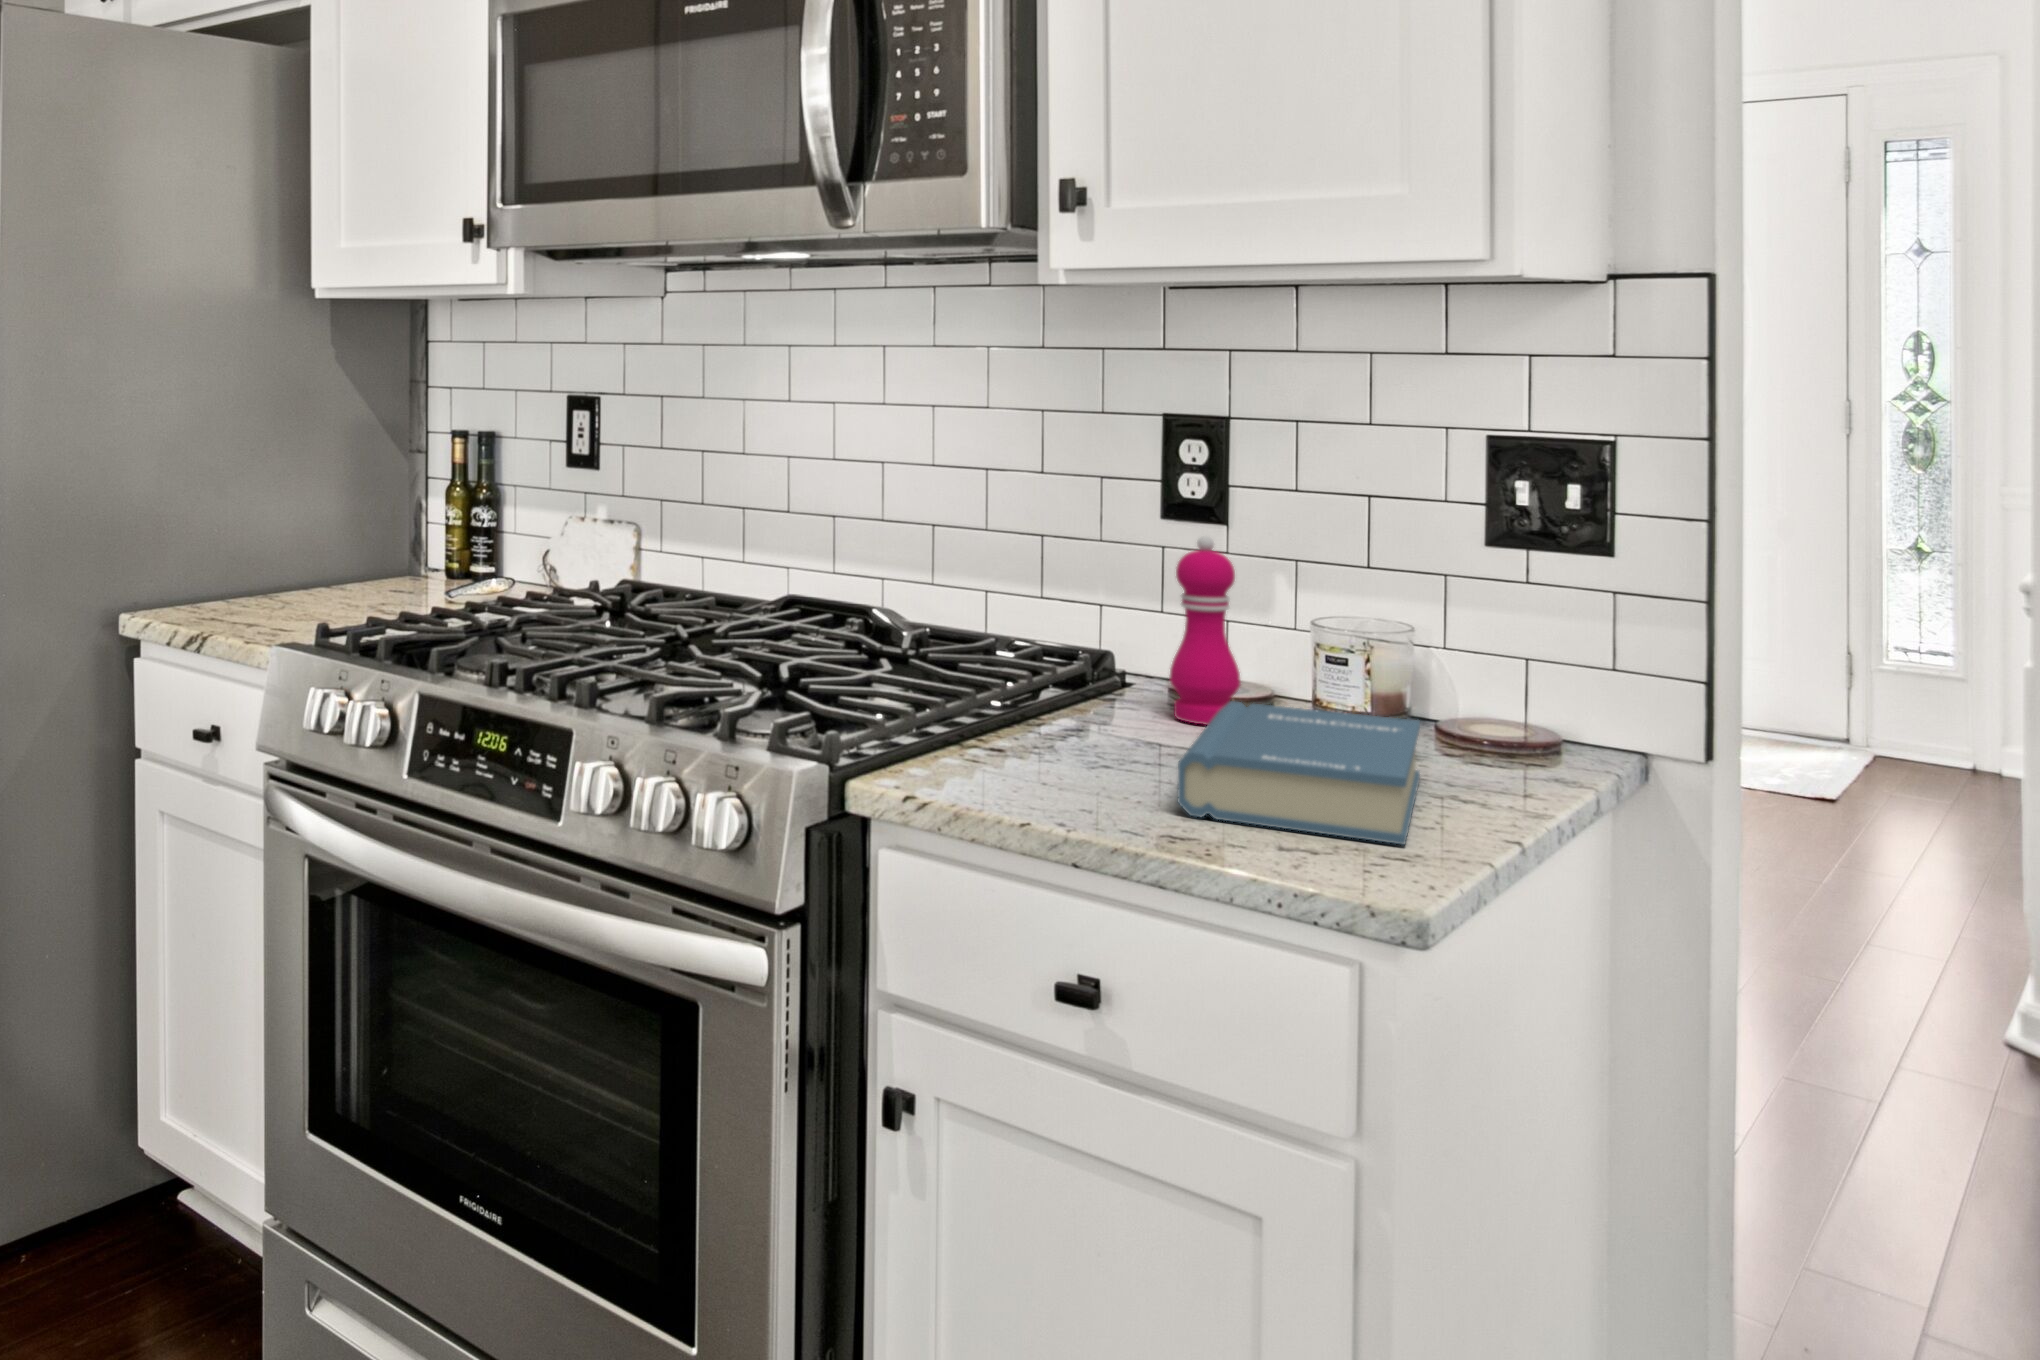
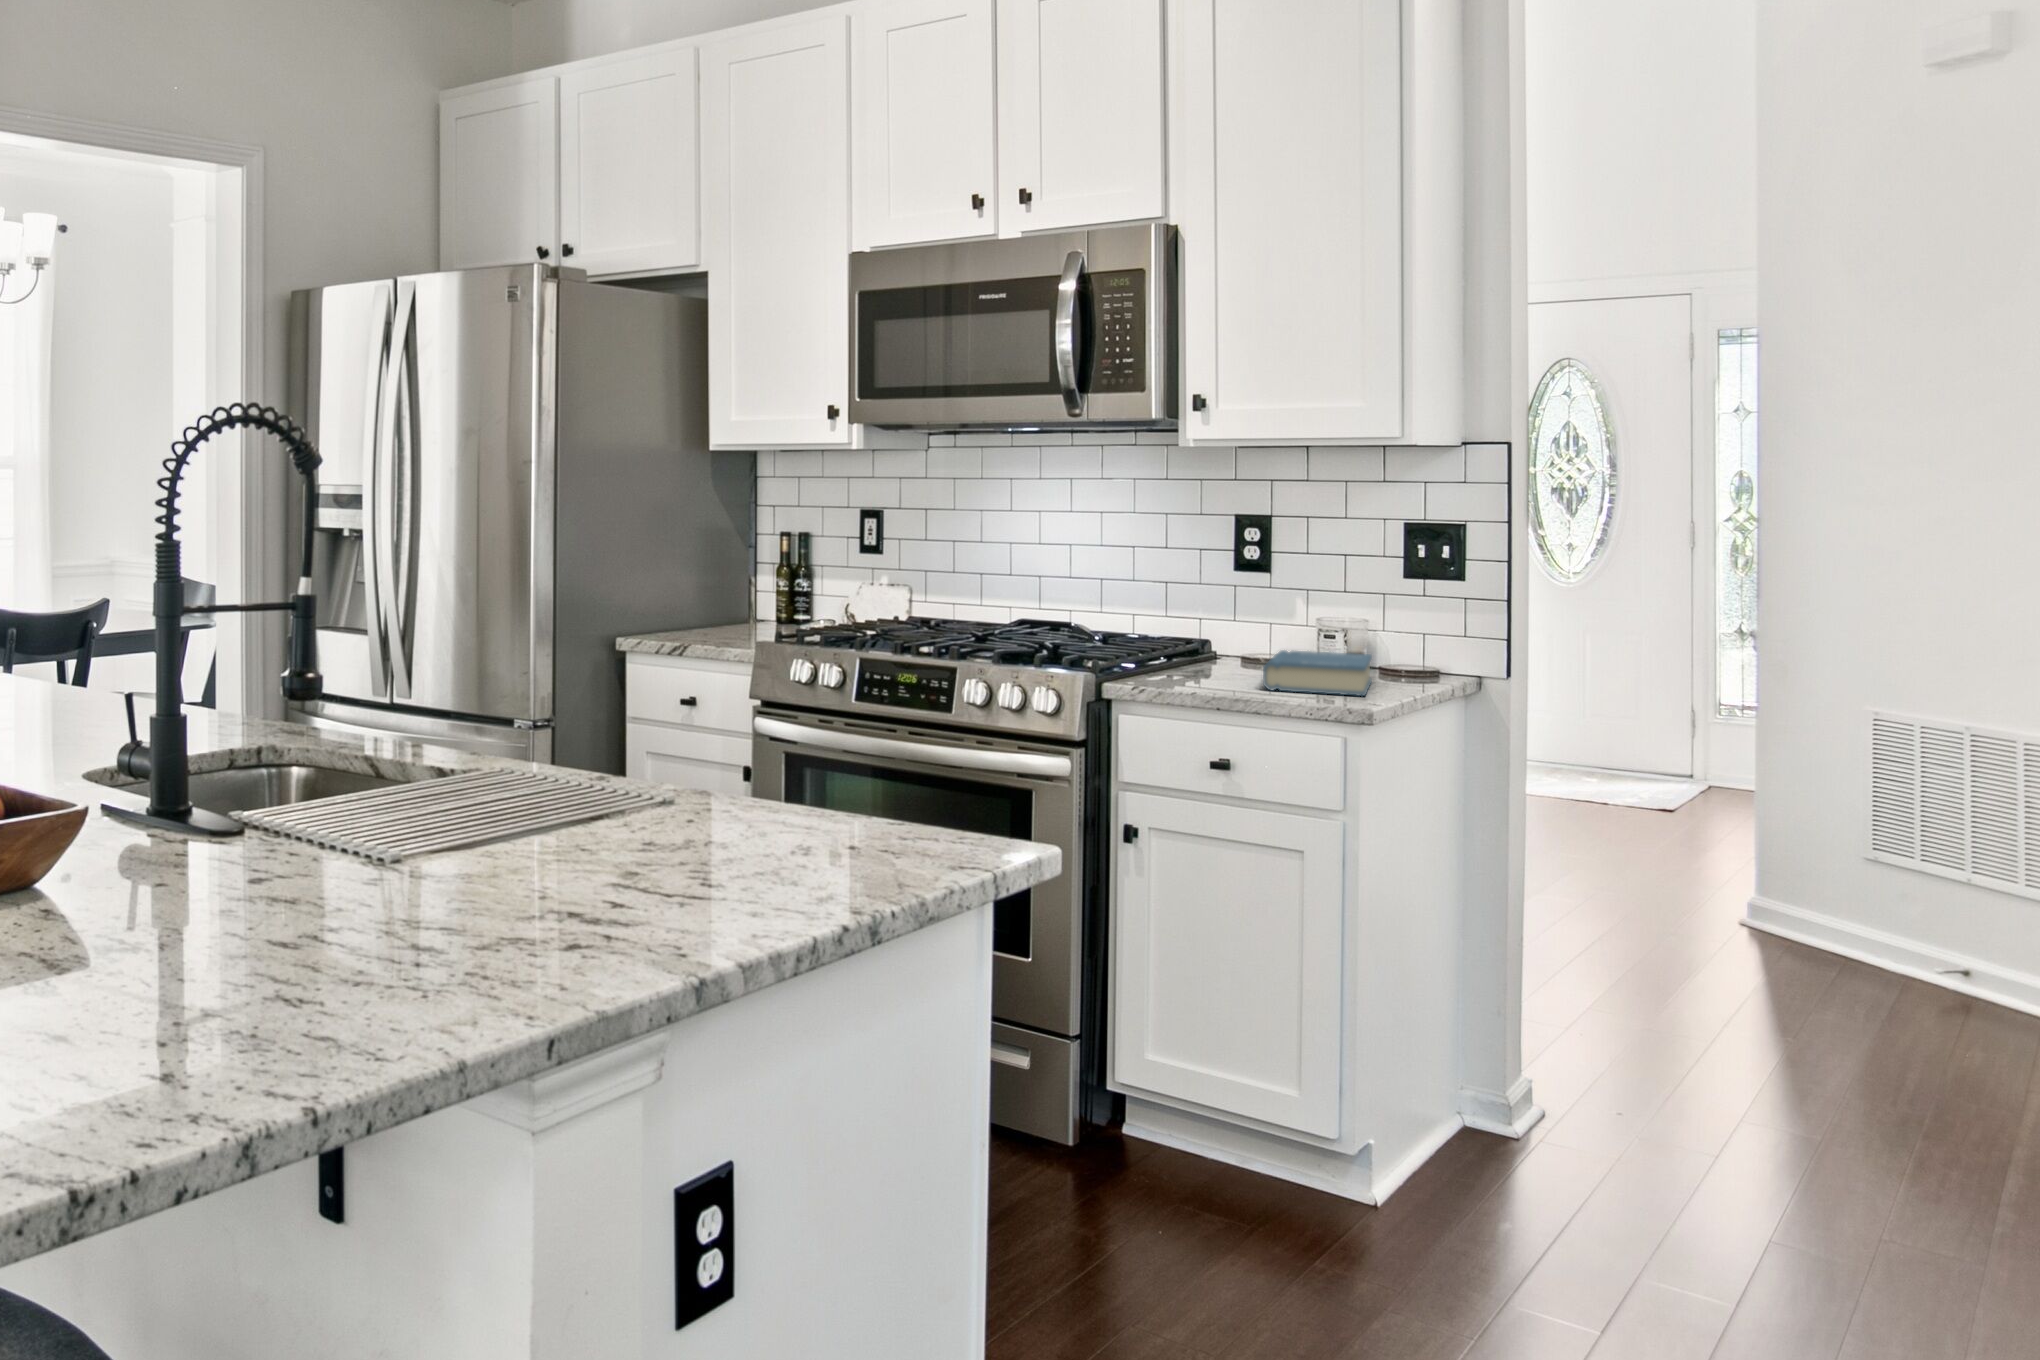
pepper mill: present [1170,536,1241,725] -> none [1246,574,1282,668]

